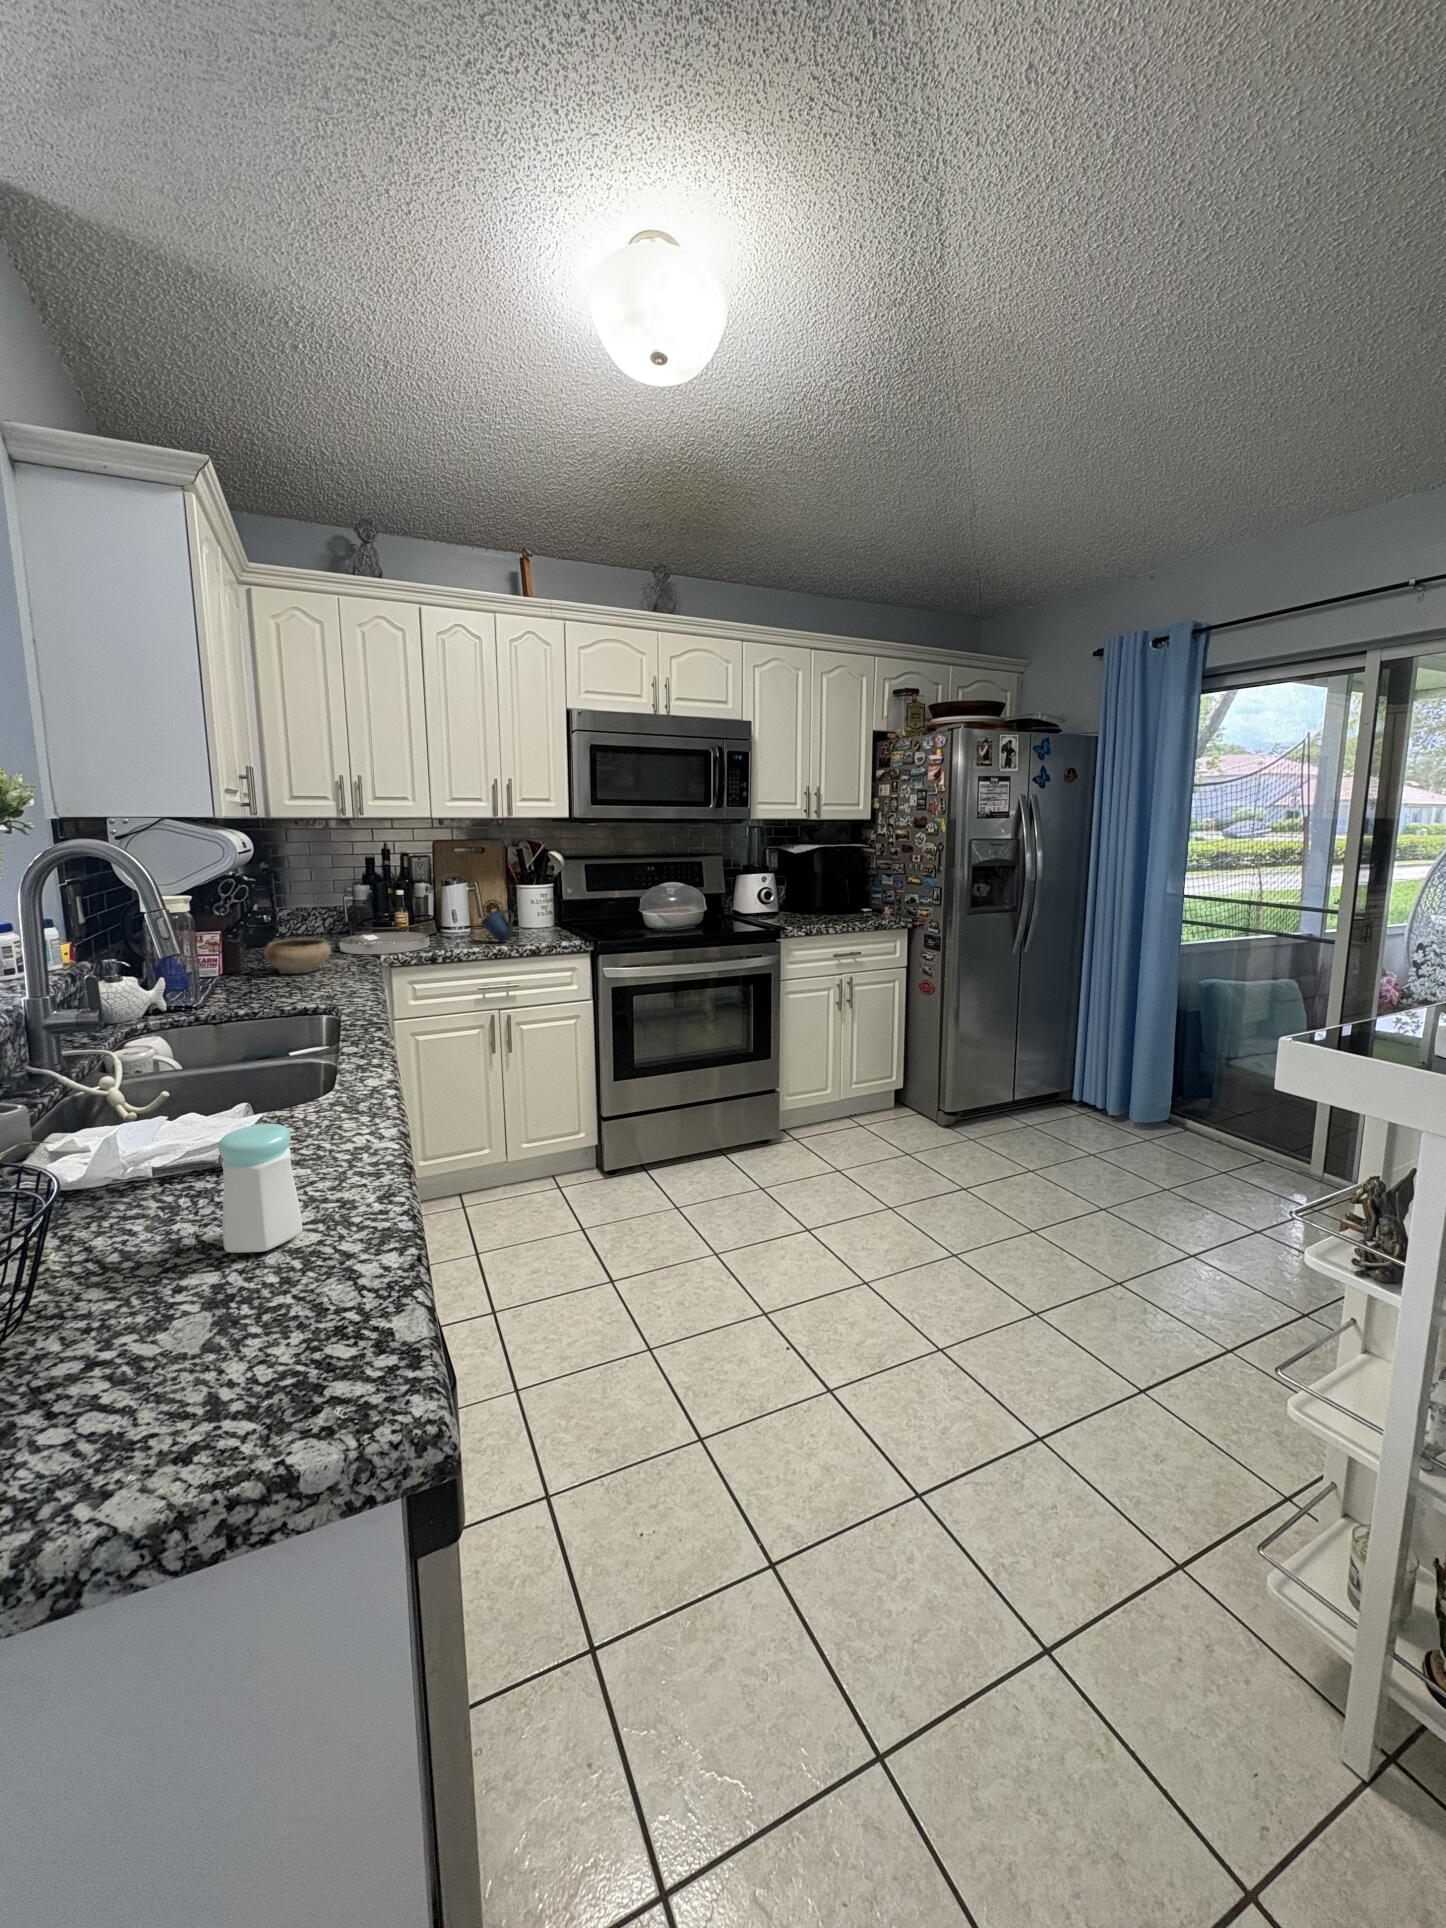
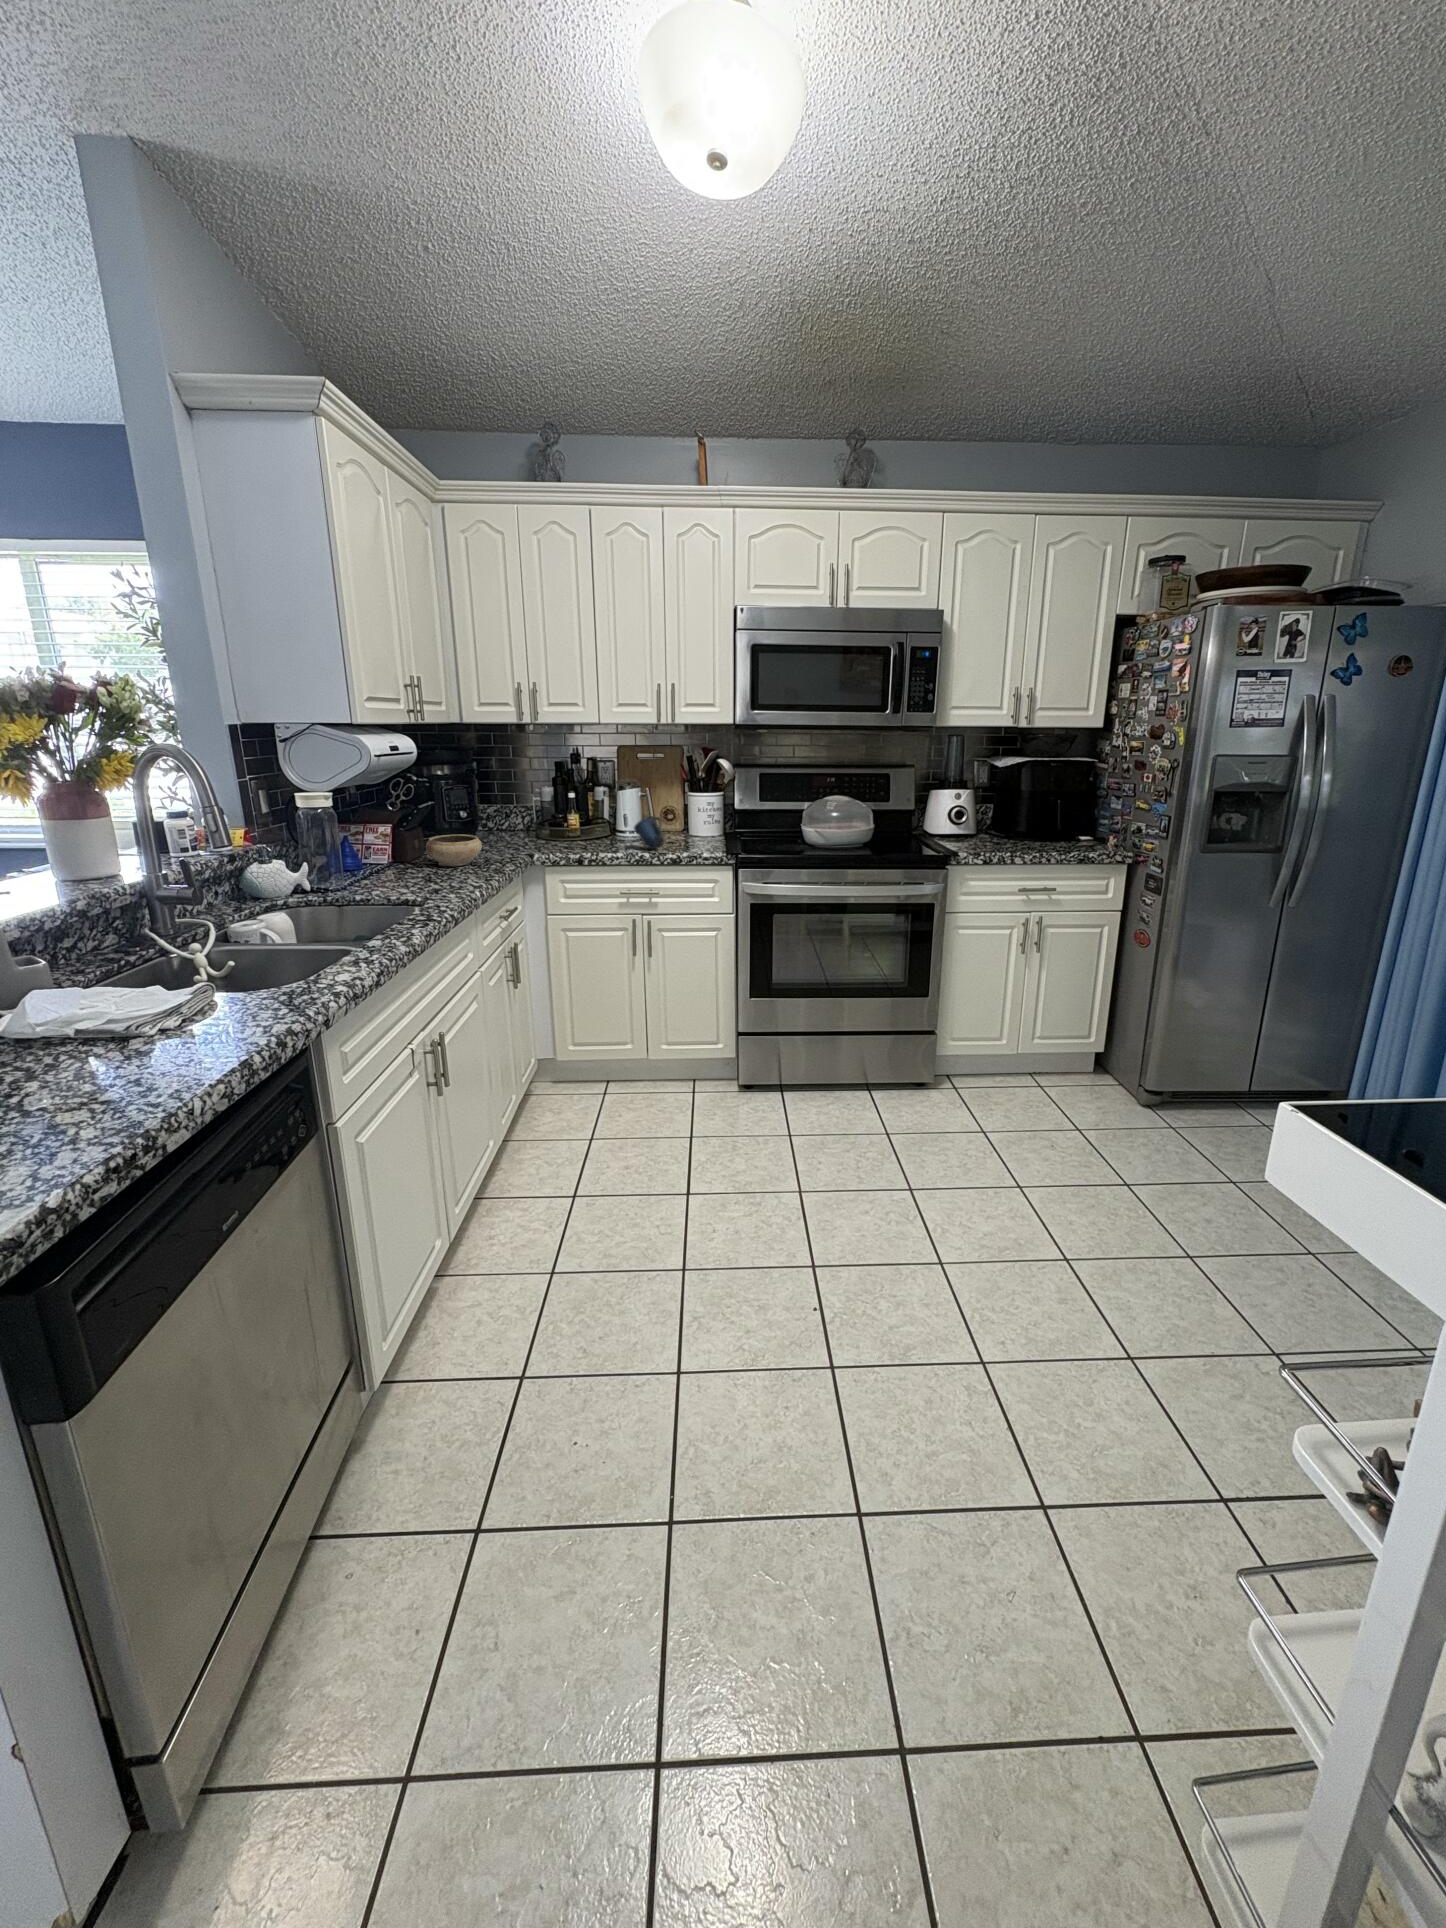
plate: present [340,932,430,954] -> none [511,833,590,853]
salt shaker: present [218,1124,302,1253] -> none [42,1005,134,1113]

